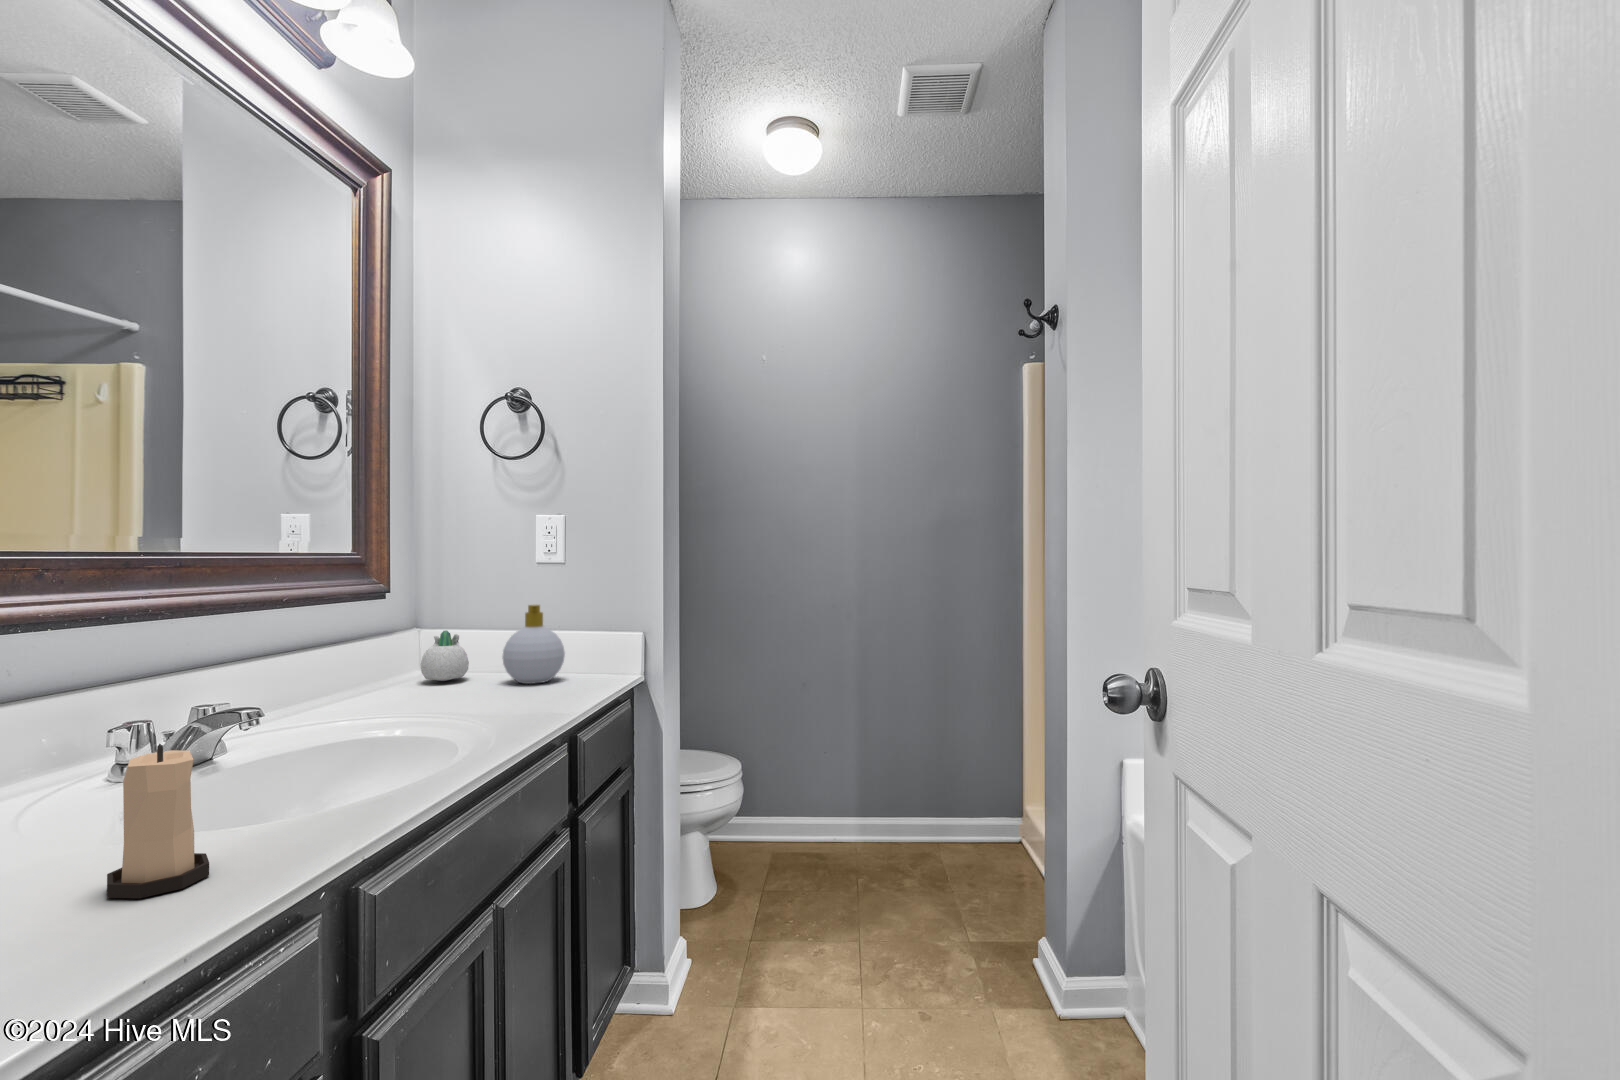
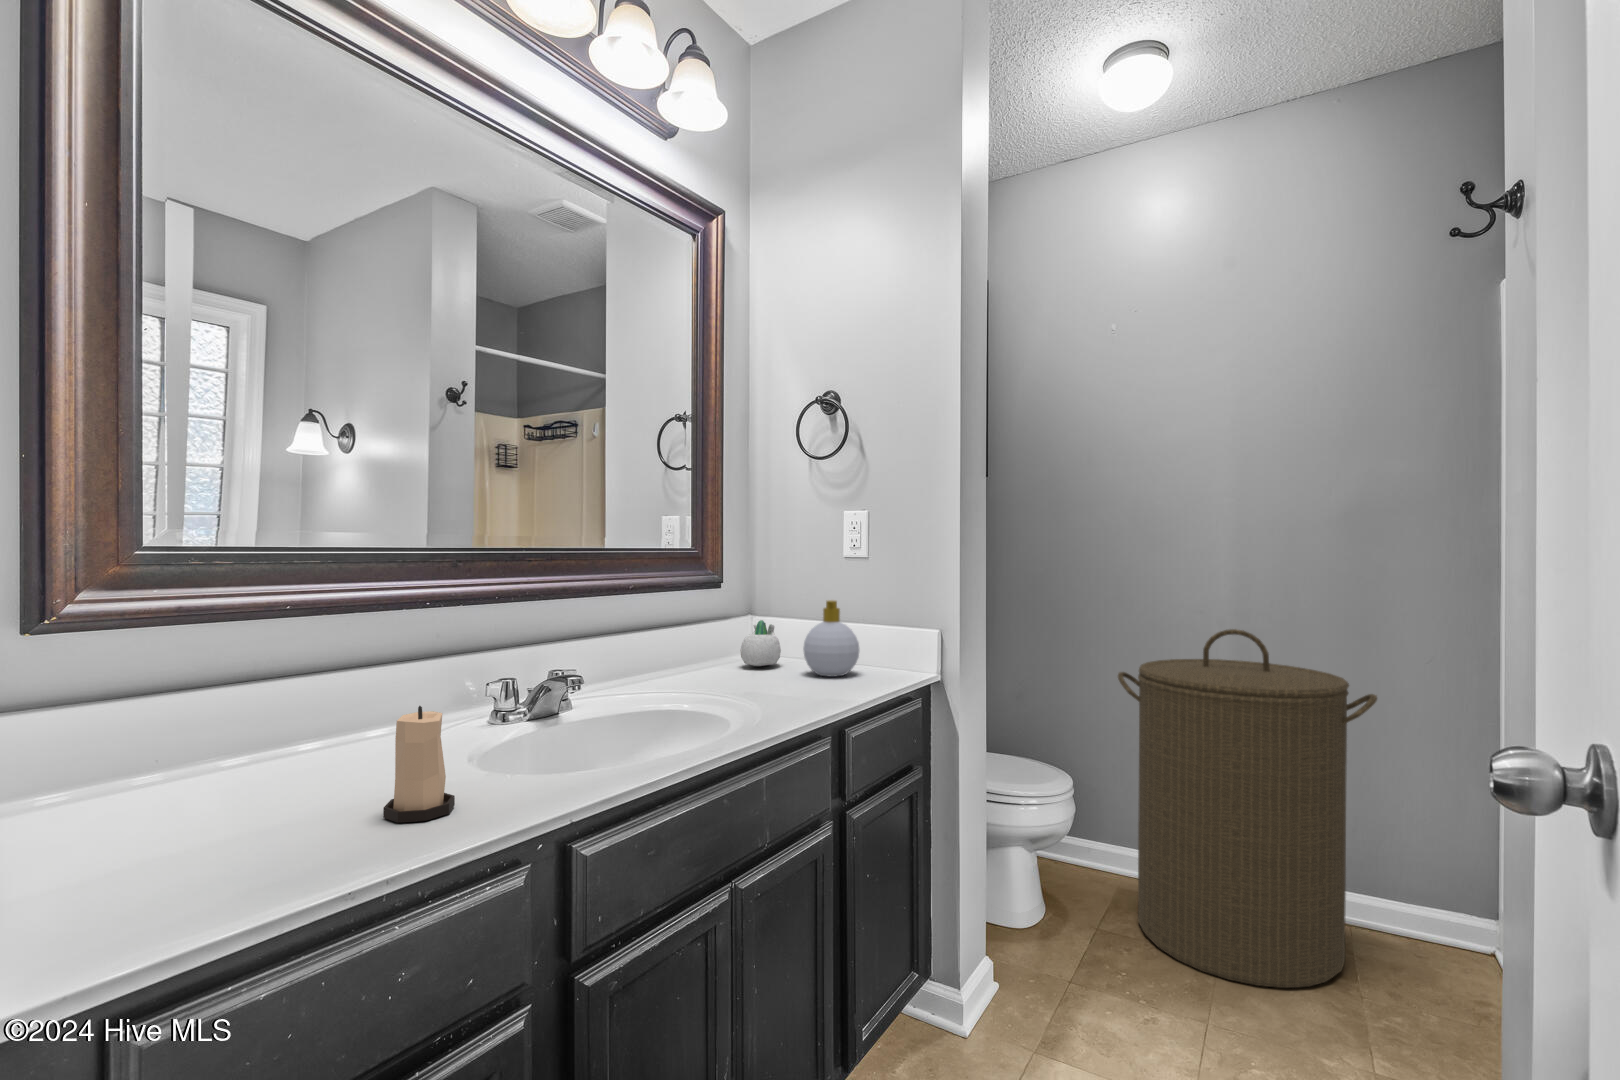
laundry hamper: none [771,617,960,907] -> present [1118,629,1377,988]

